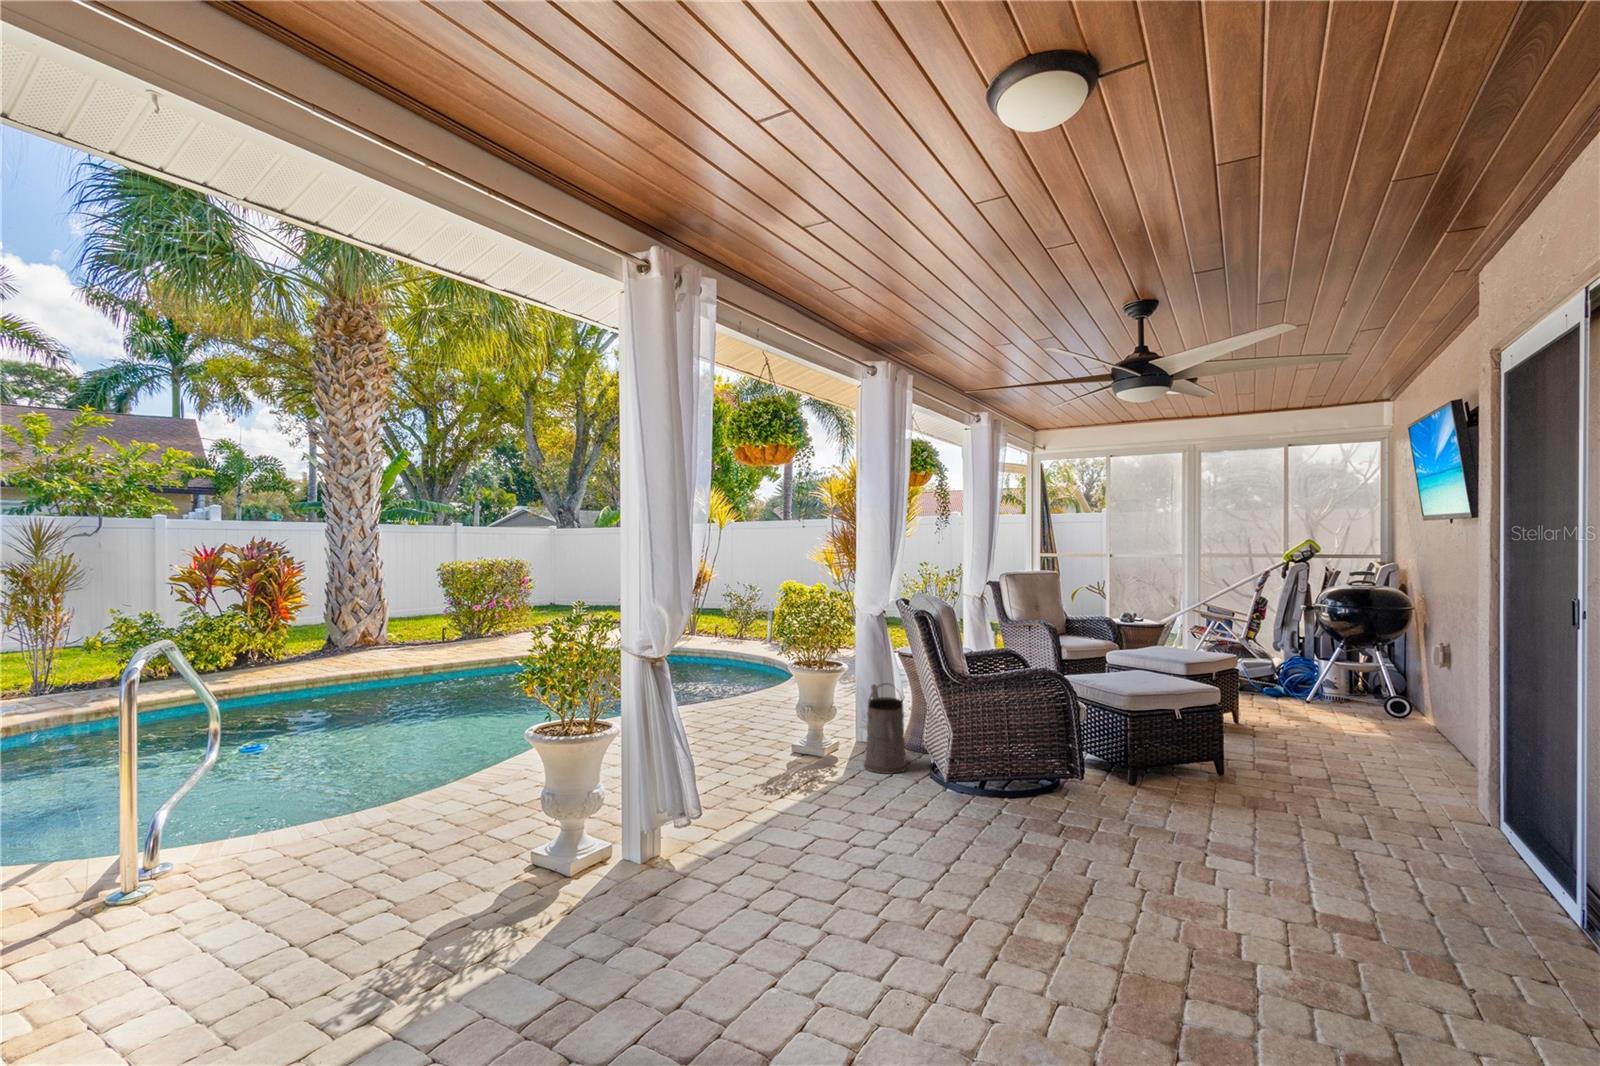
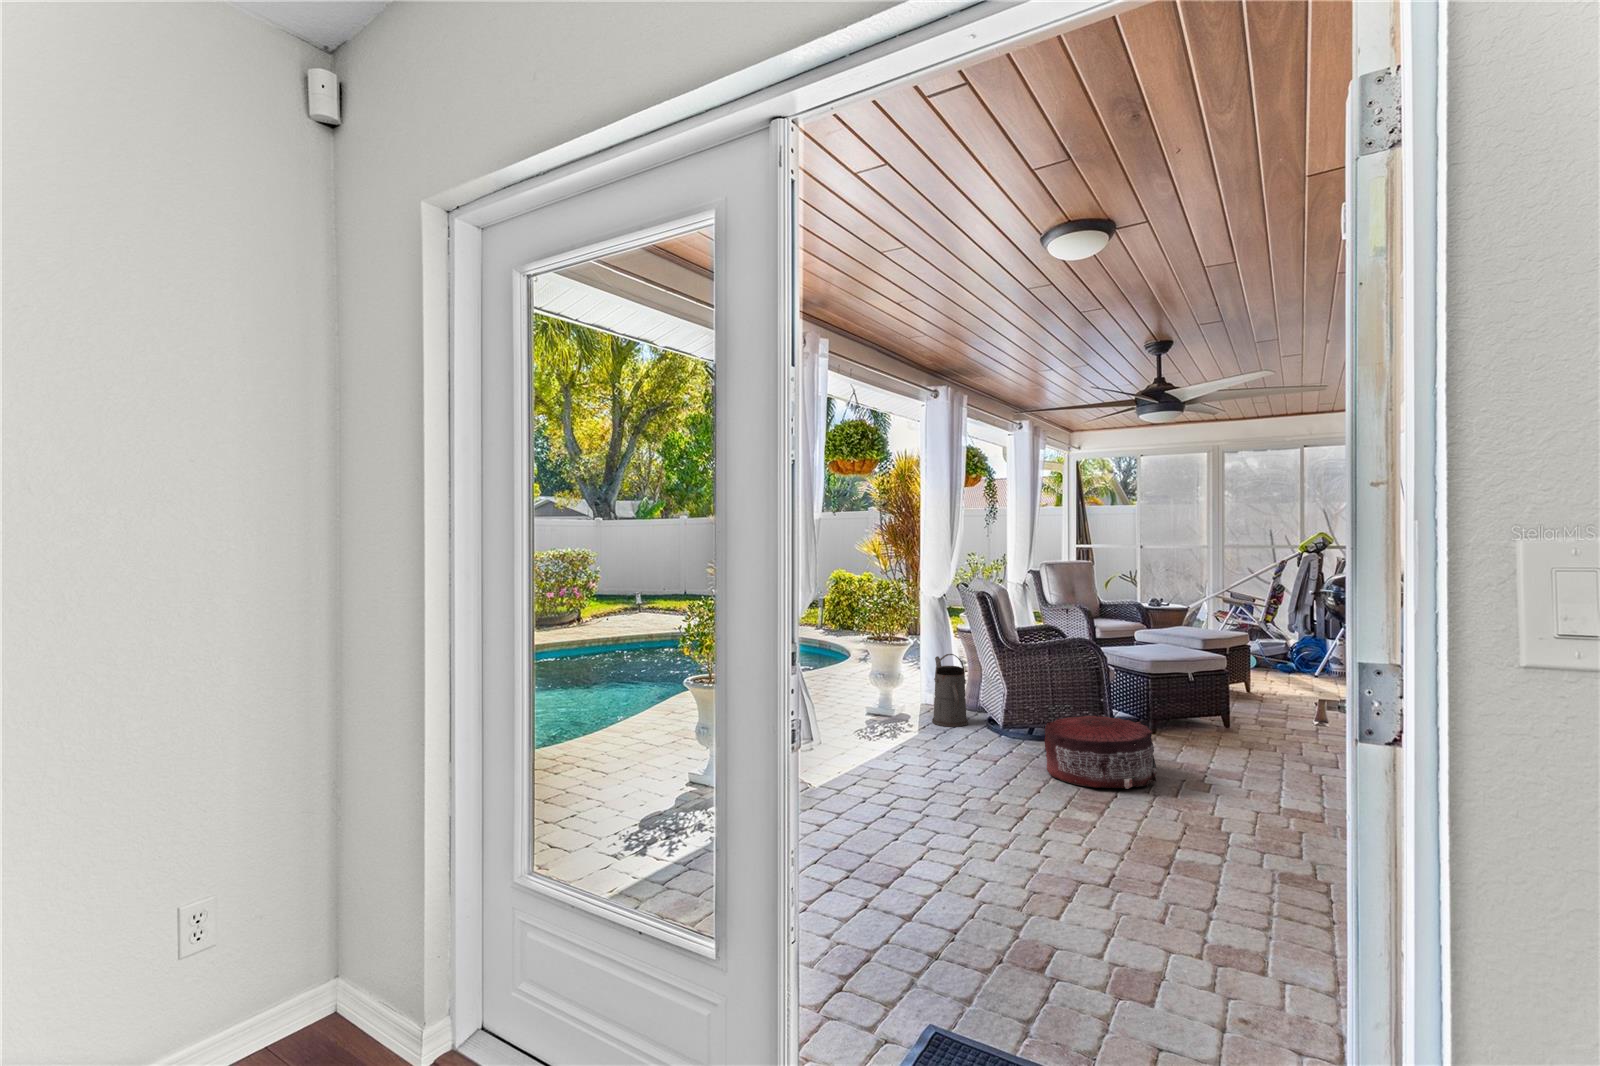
pouf: none [996,769,1144,880] -> present [1045,715,1157,789]

